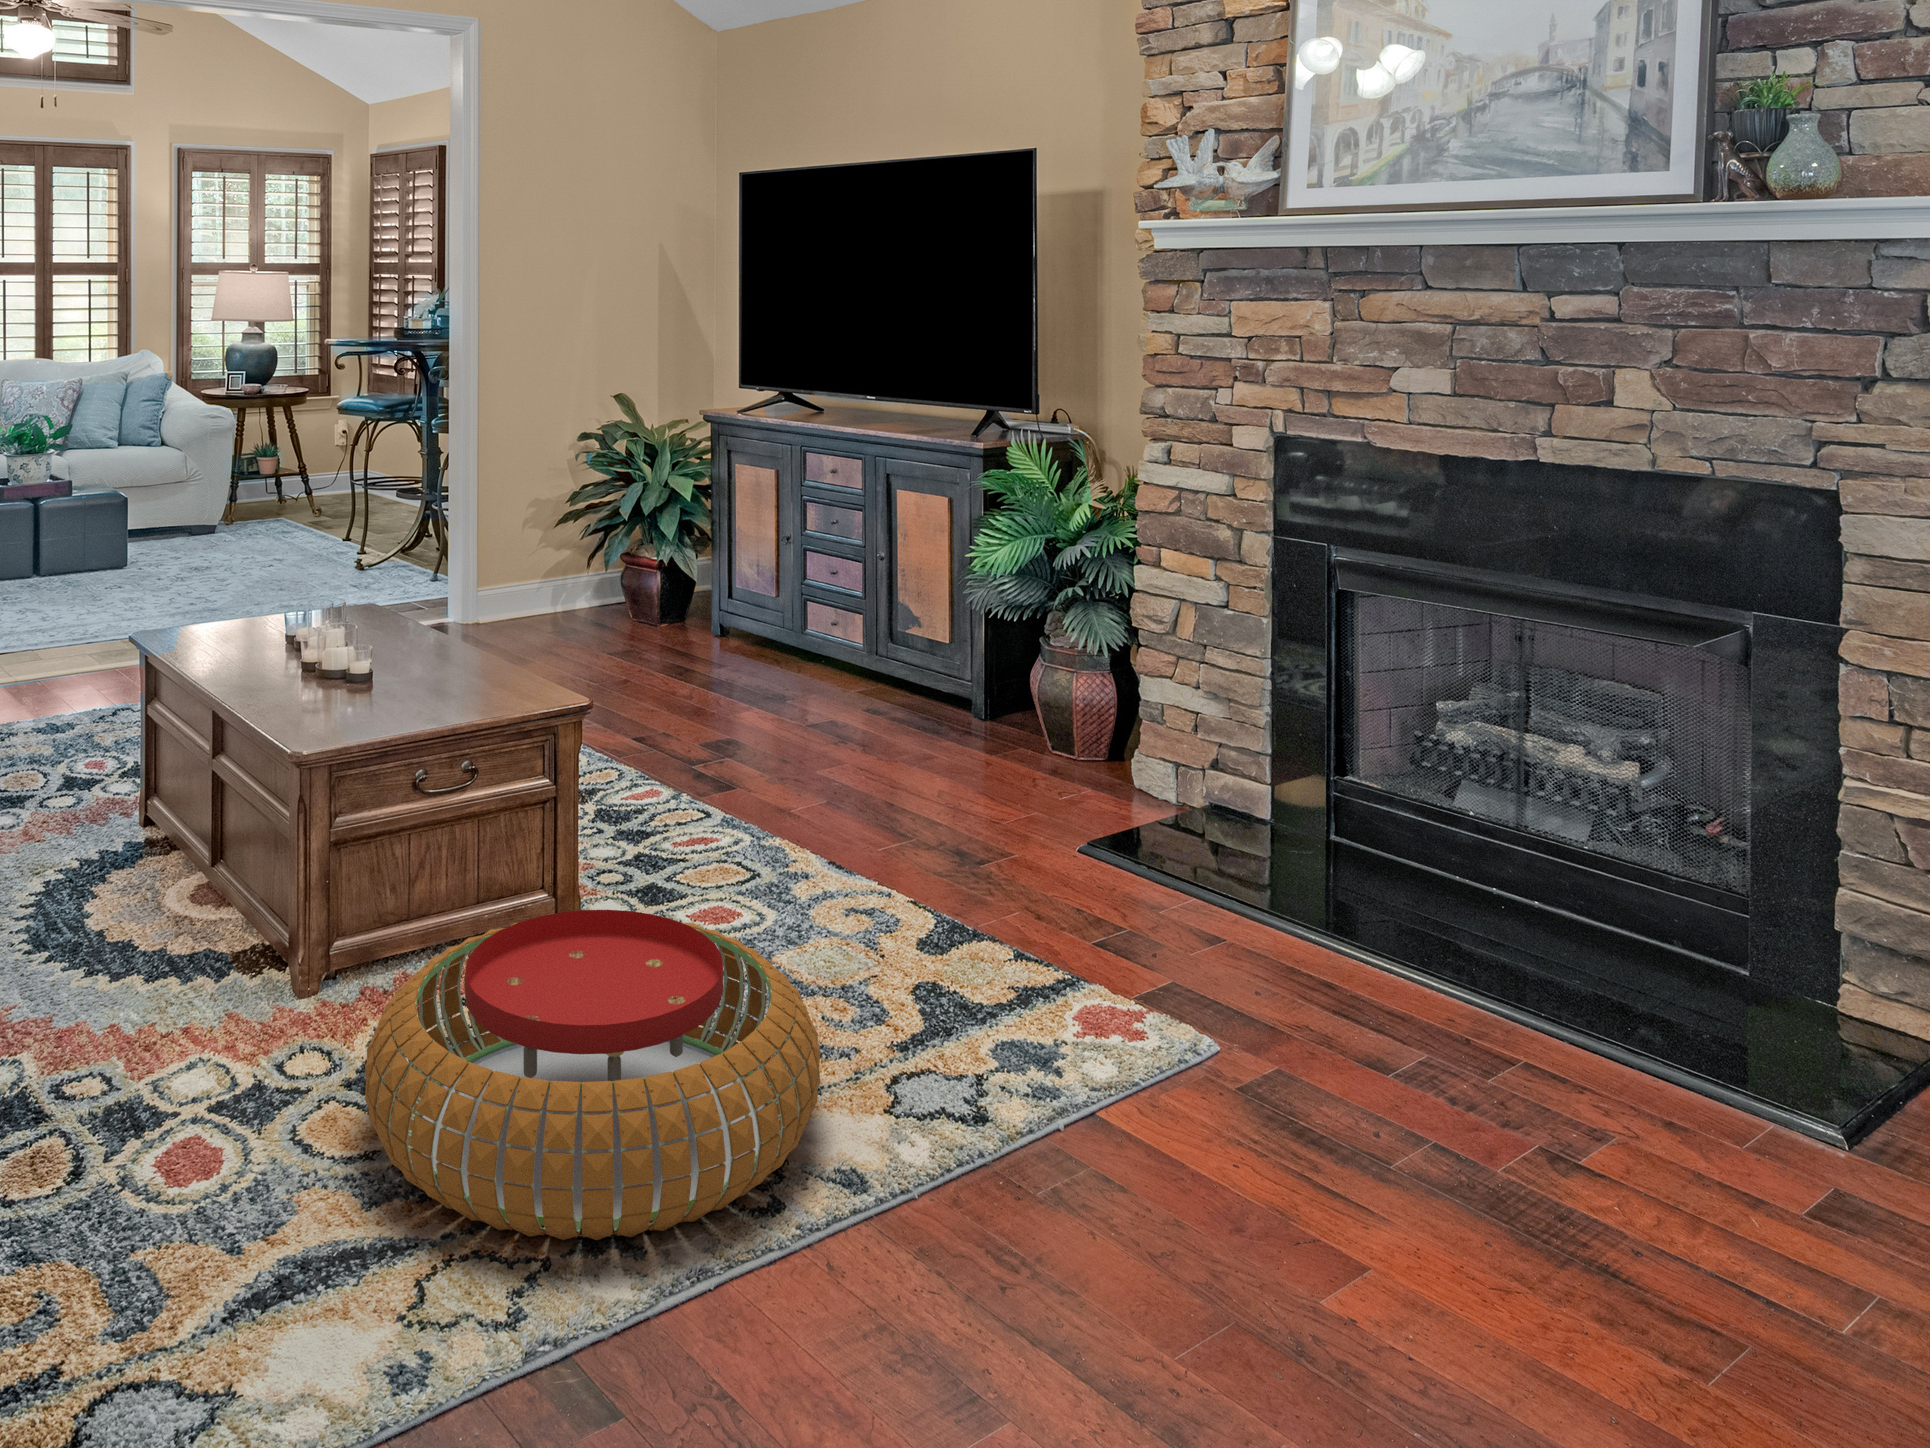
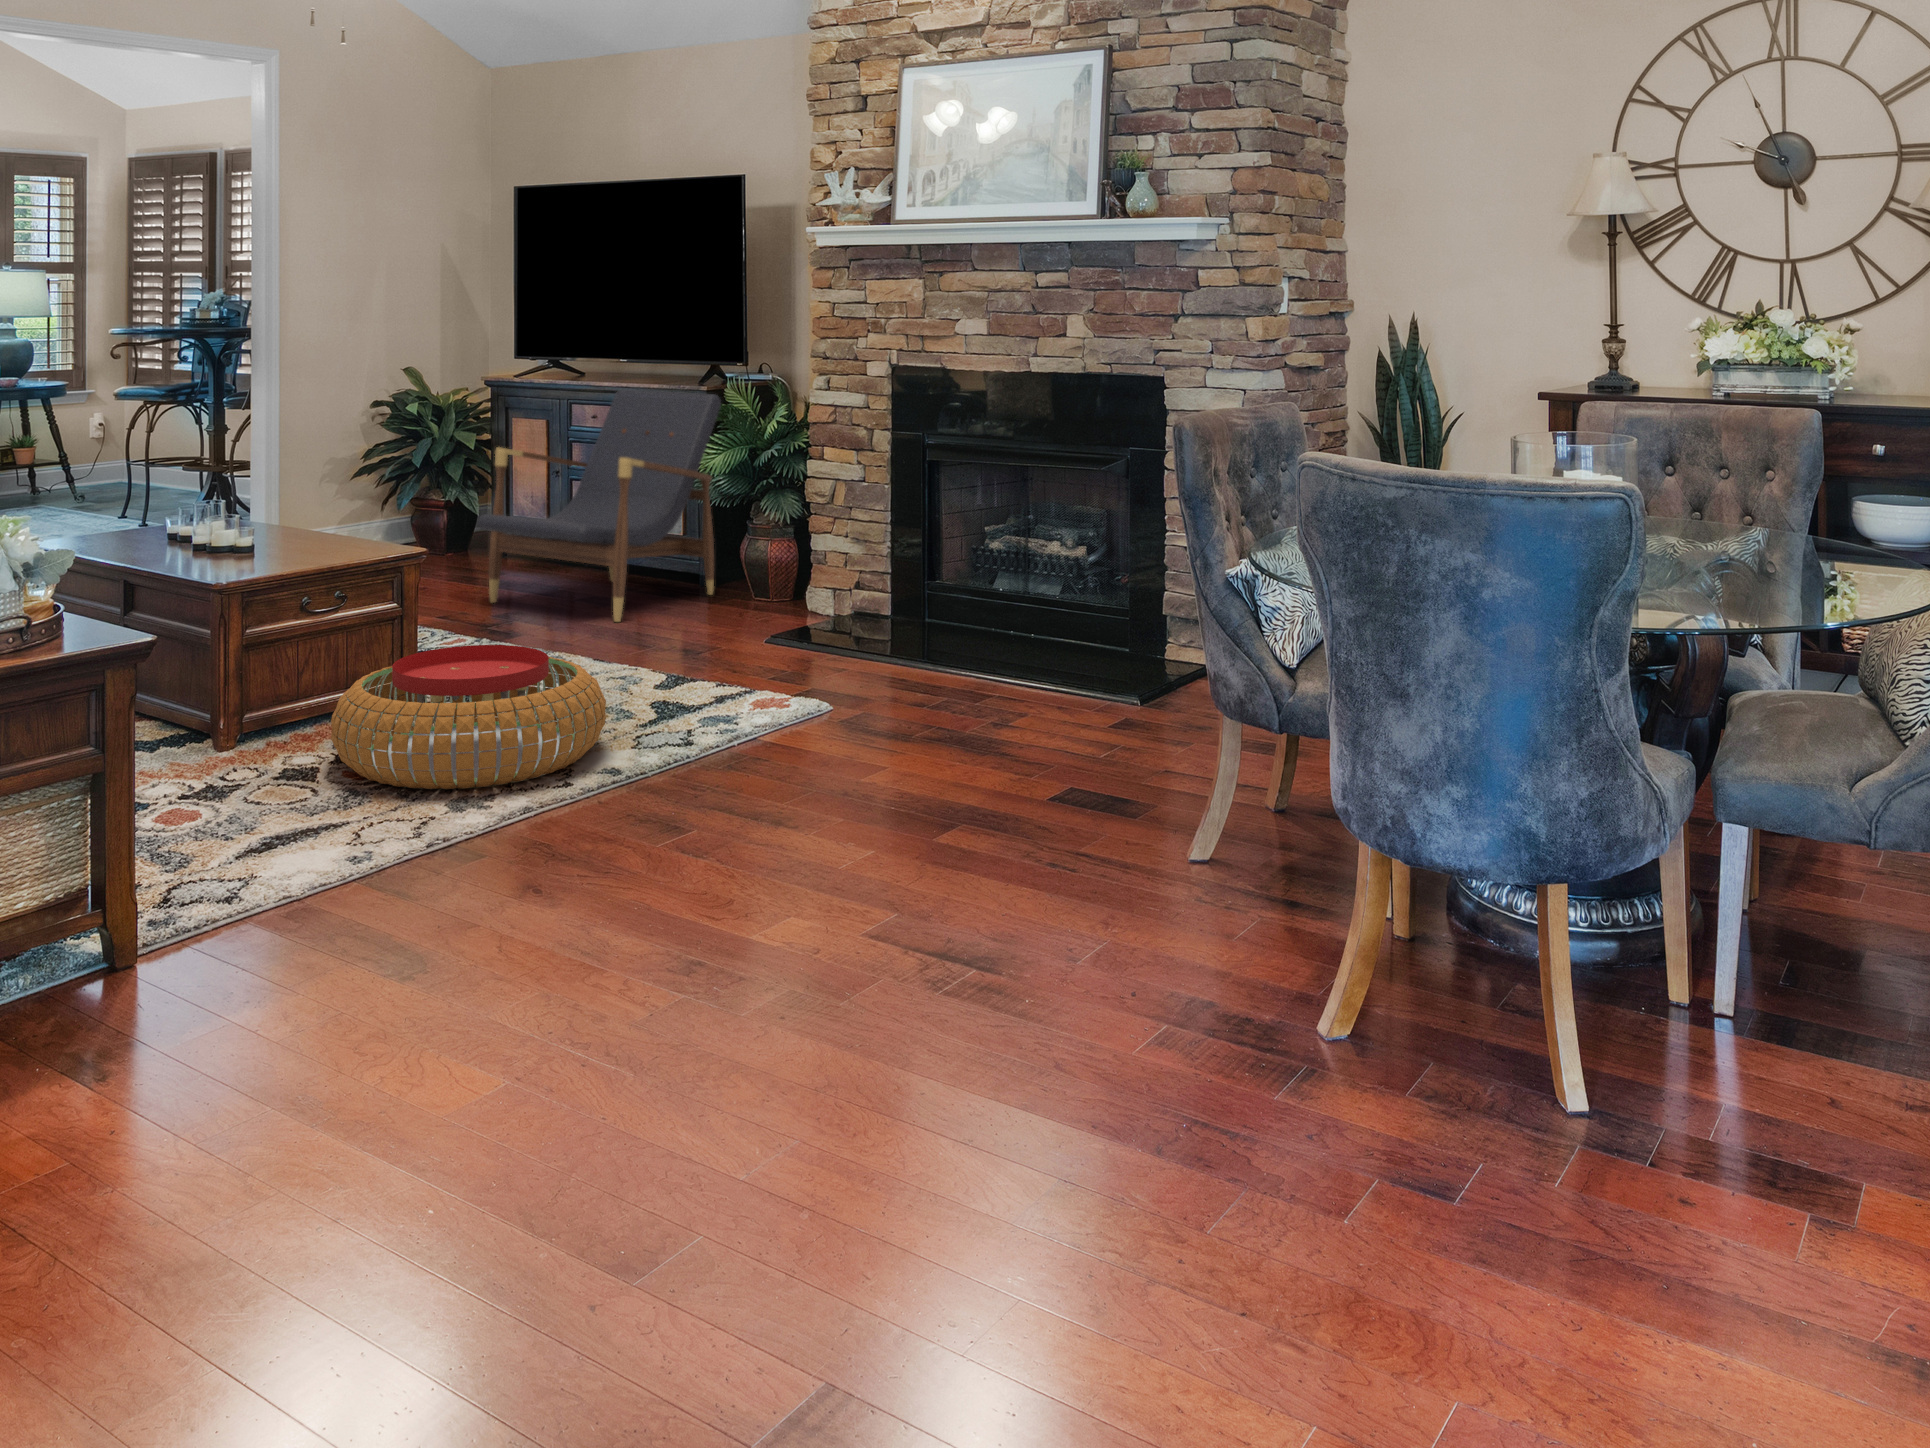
lounge chair: none [675,438,1001,779] -> present [478,390,721,622]

